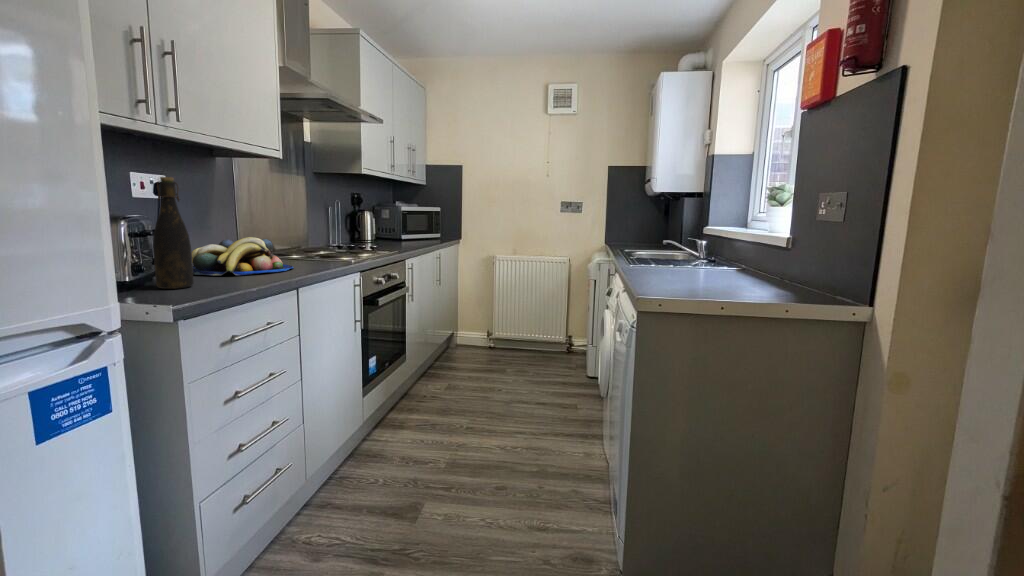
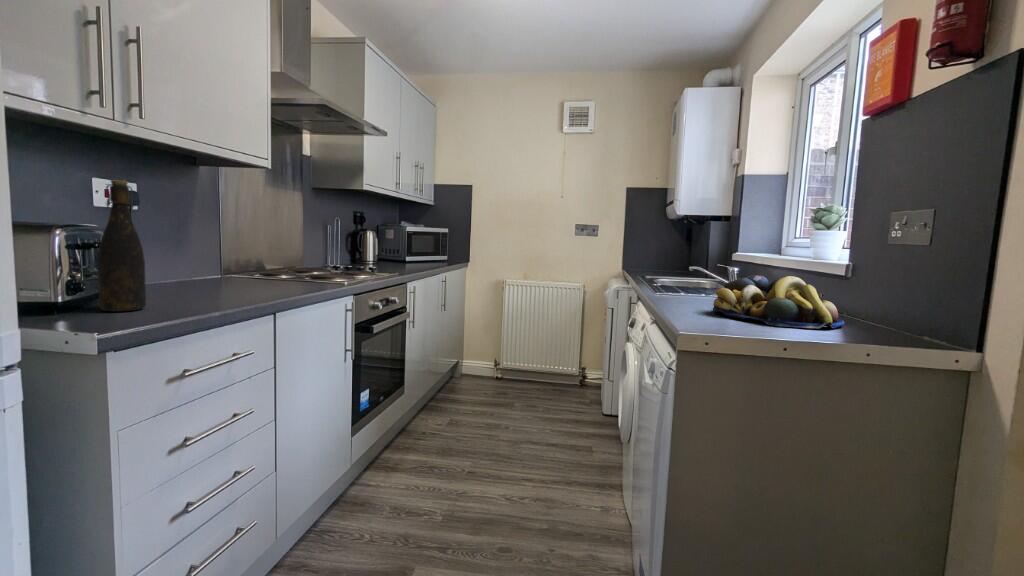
fruit bowl: present [192,237,293,276] -> present [713,275,844,329]

